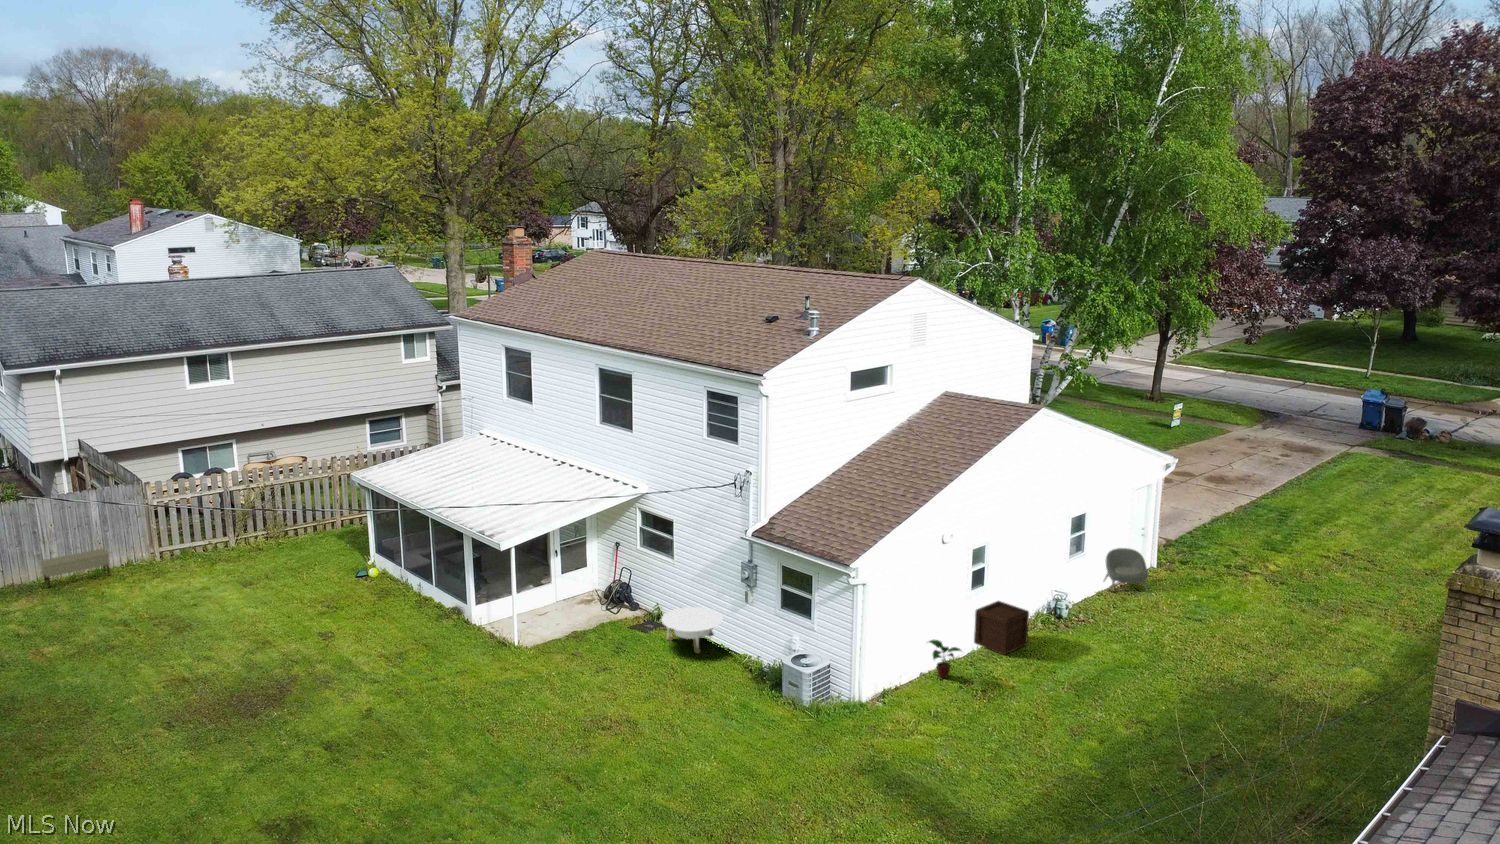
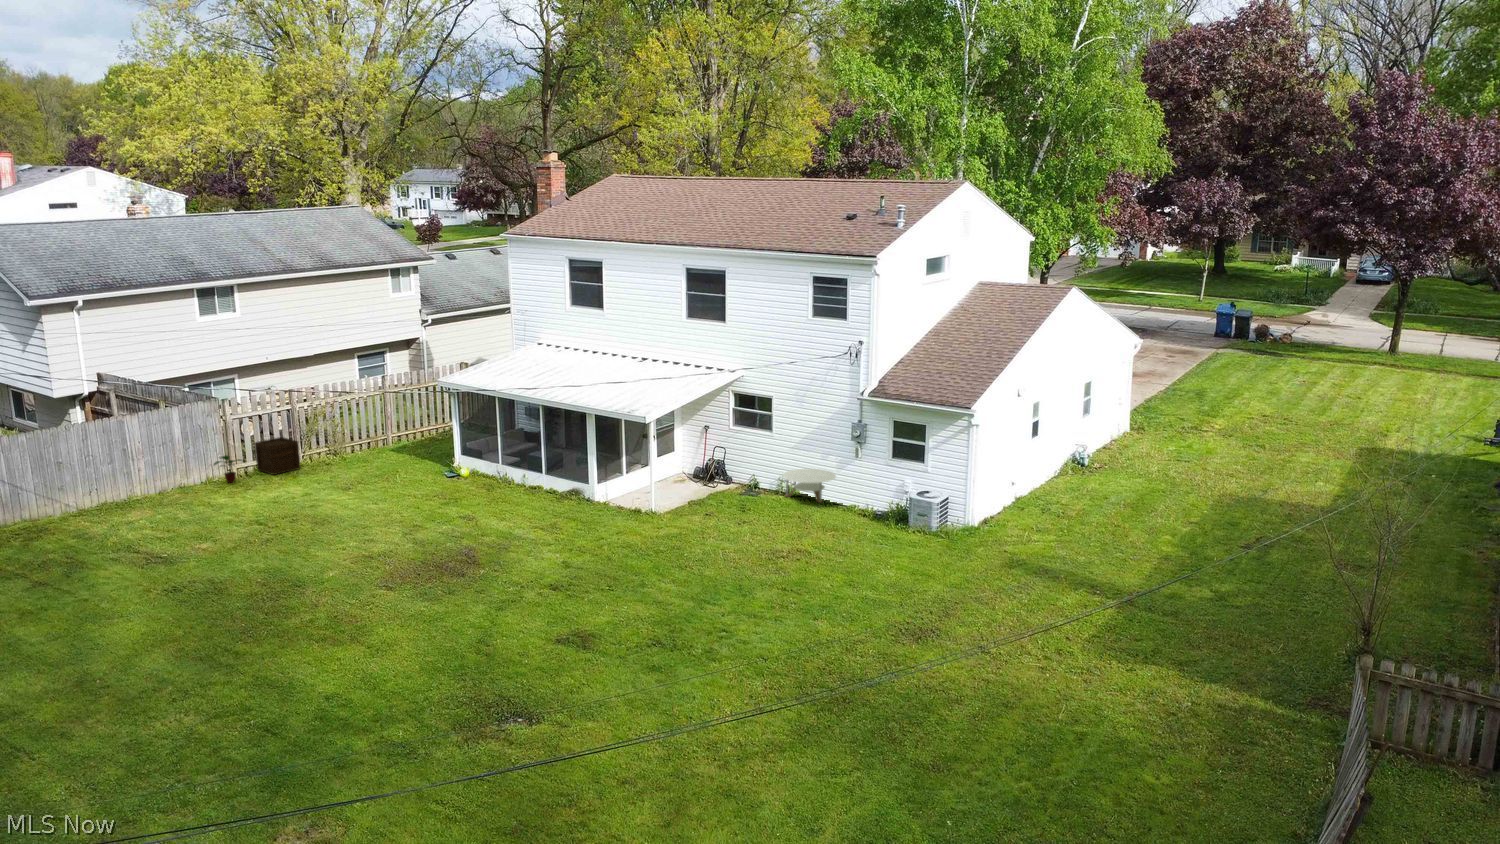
armchair: present [1104,548,1149,592] -> none [1099,411,1139,445]
bench: present [41,549,110,588] -> none [134,465,201,503]
wooden crate: present [974,601,1029,655] -> present [255,437,301,475]
potted plant: present [929,640,961,678] -> present [214,455,242,483]

